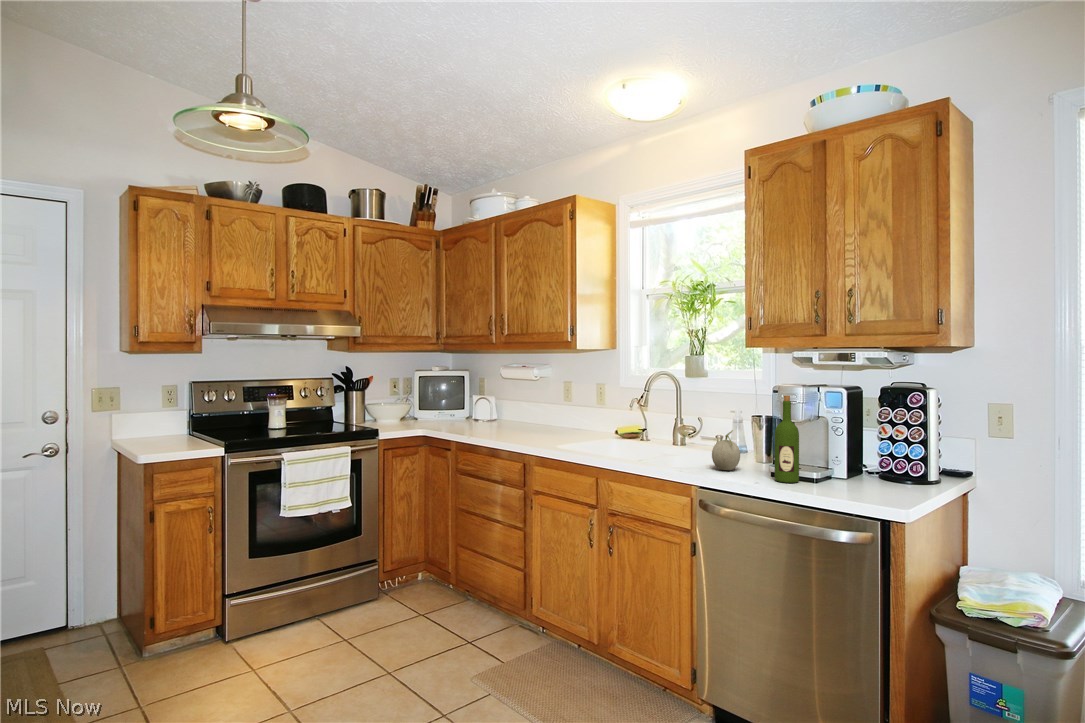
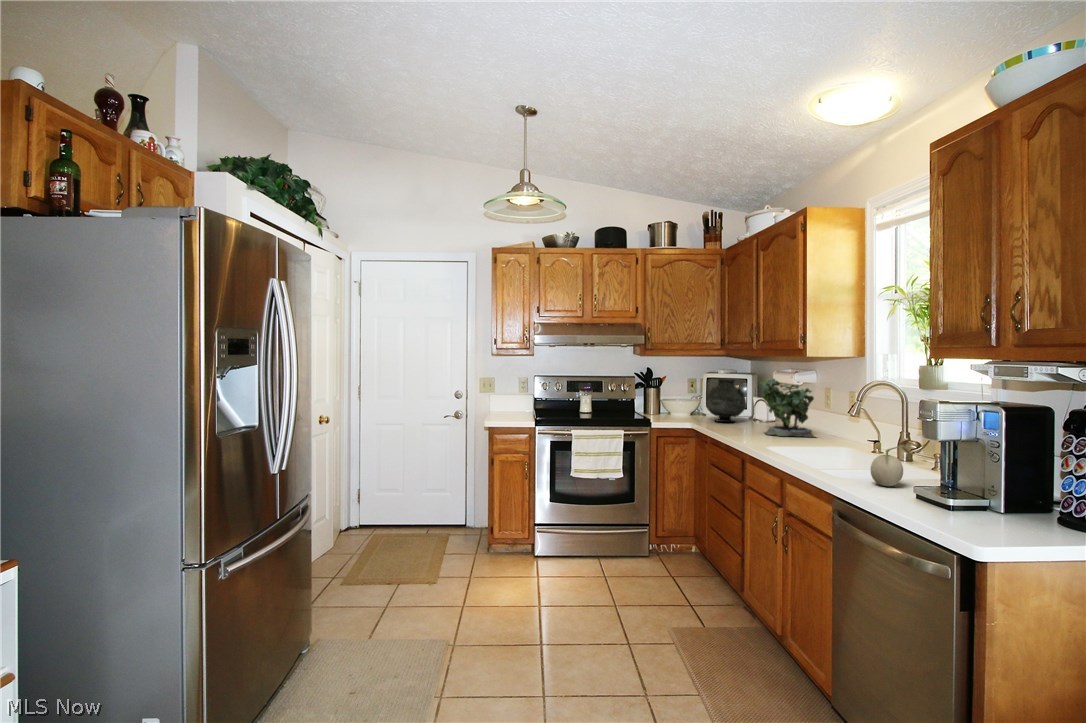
potted plant: none [511,372,571,435] -> present [759,379,815,437]
vase: none [436,378,479,426] -> present [706,379,746,422]
wine bottle: present [775,395,799,483] -> none [913,412,943,506]

